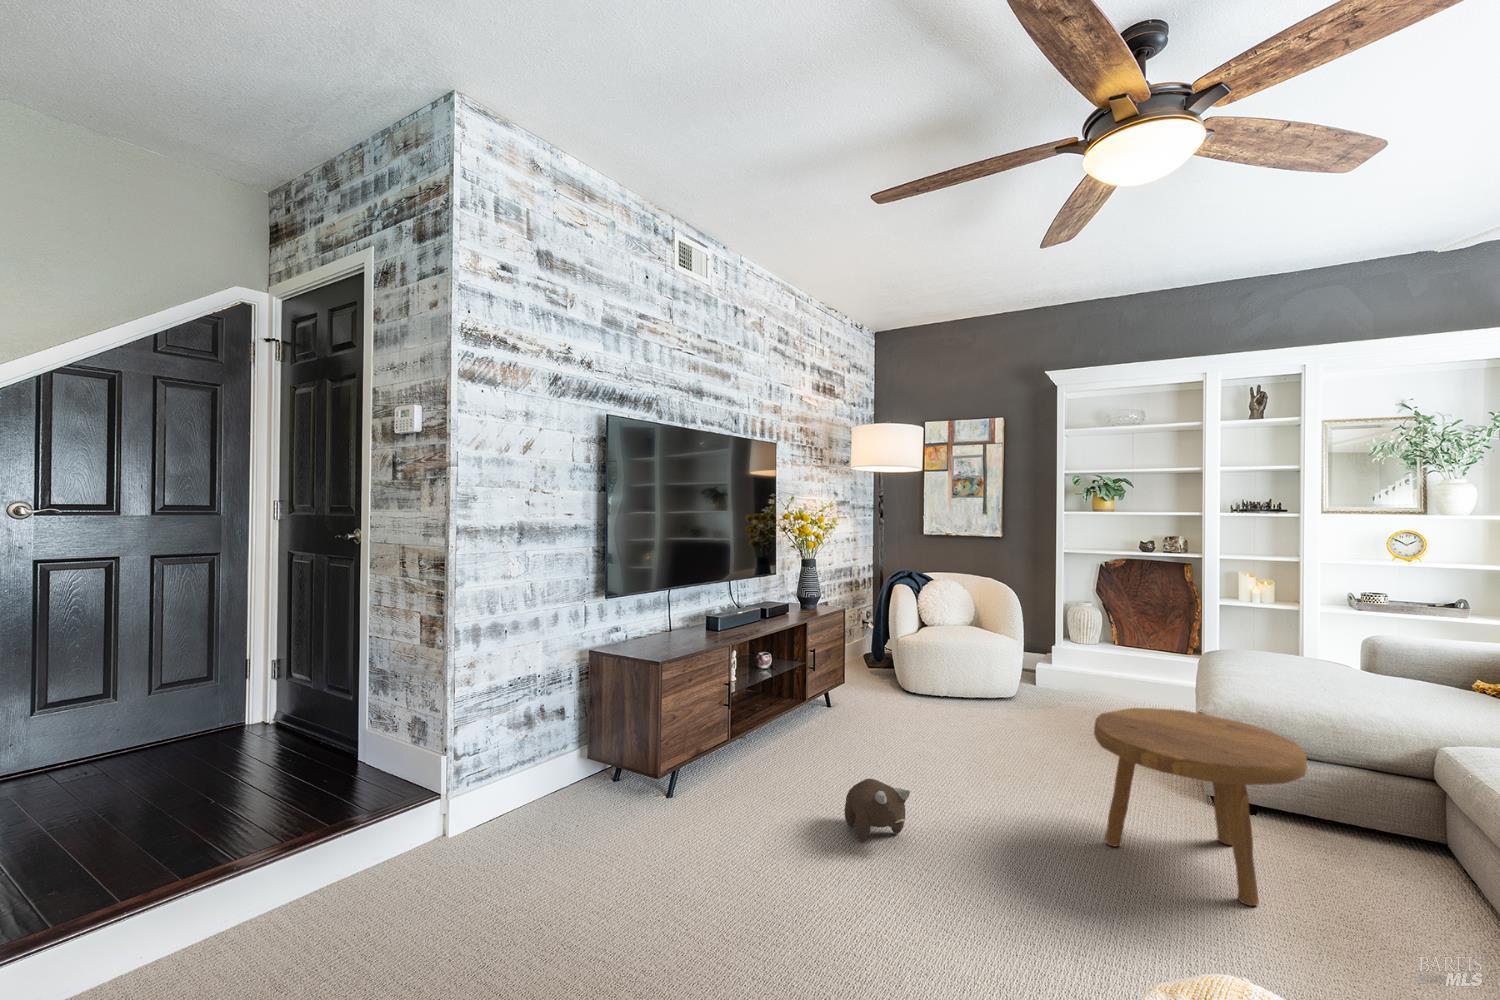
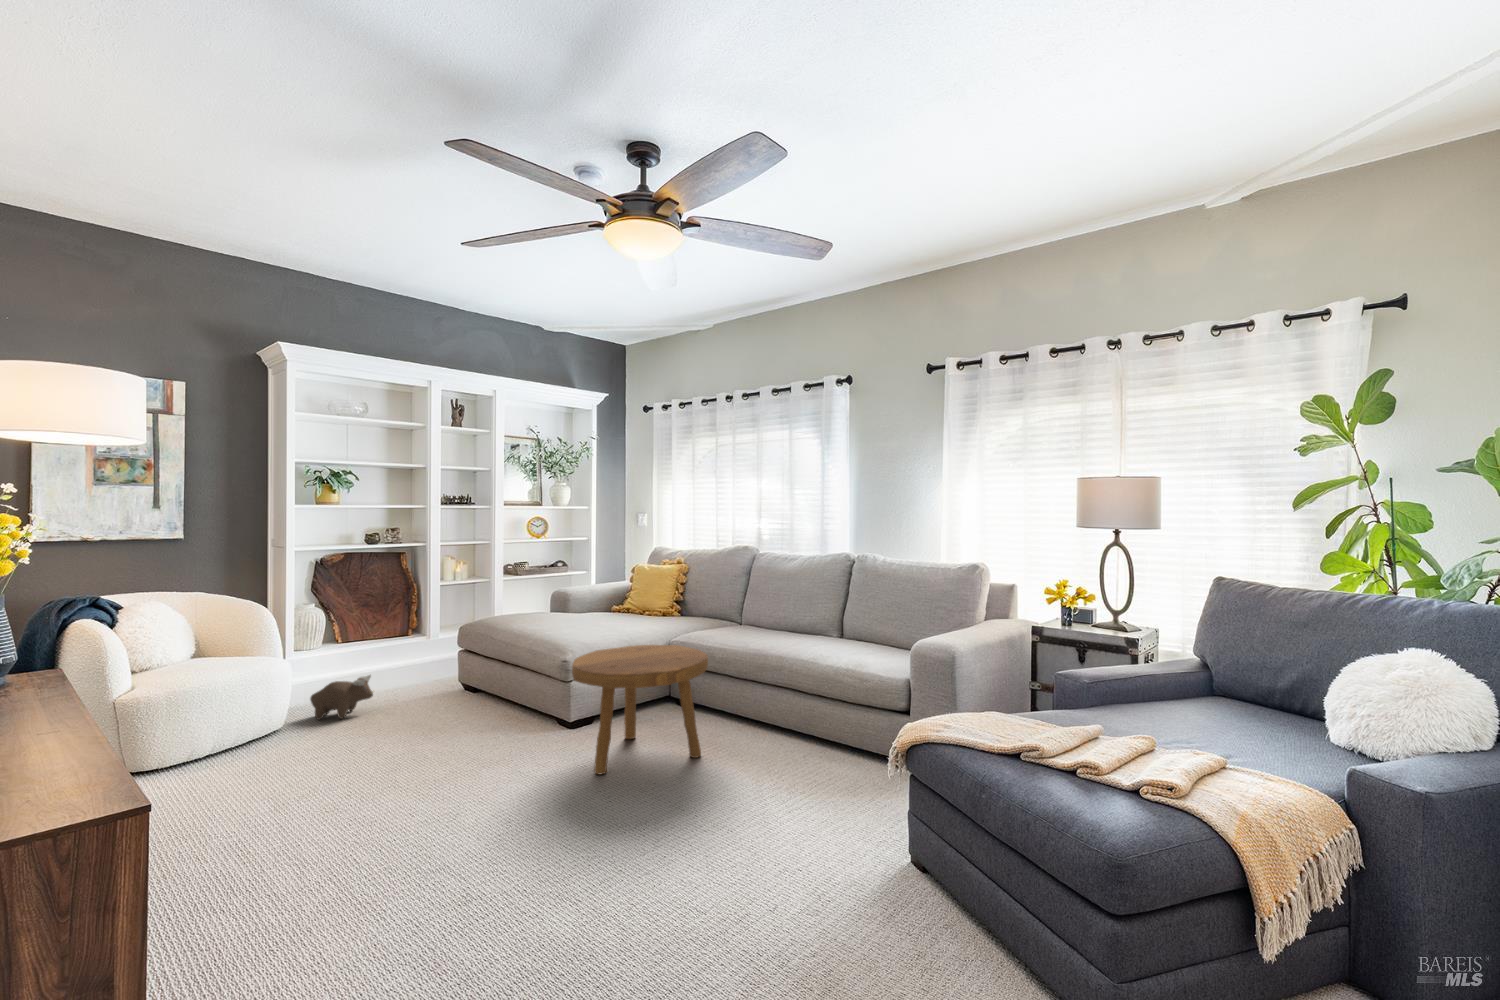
plush toy: present [845,779,910,841] -> present [310,675,373,720]

